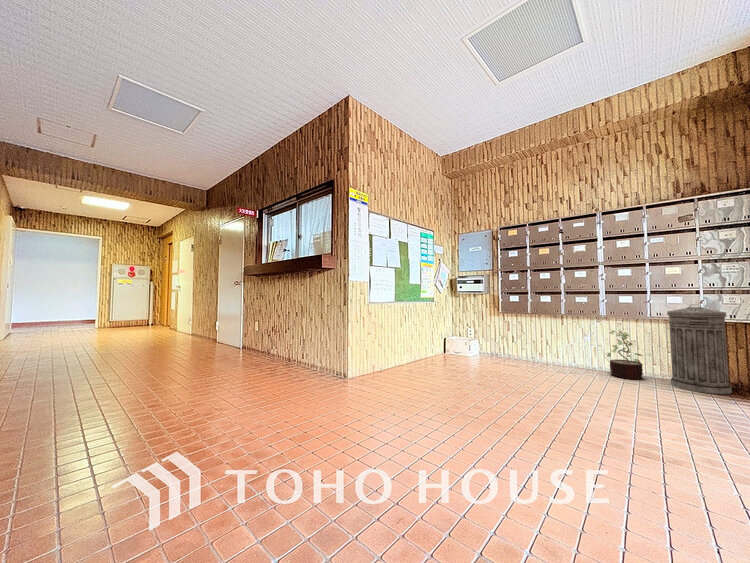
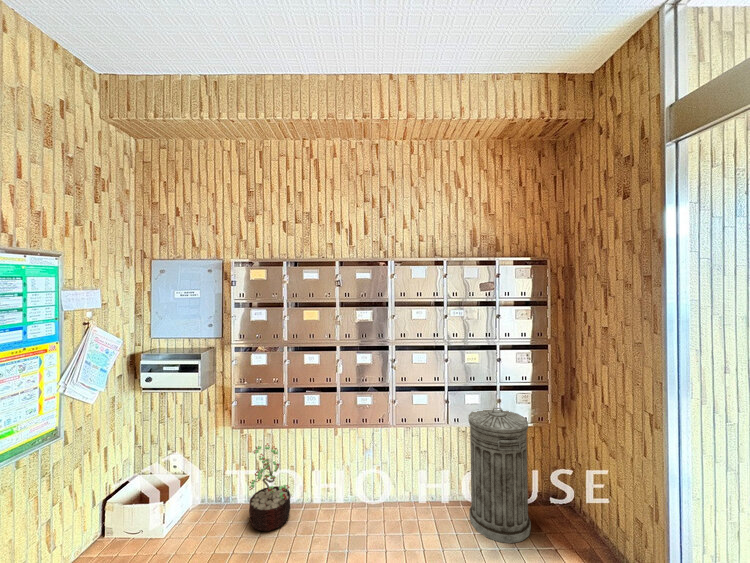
decorative plant: present [607,331,643,379] -> present [249,443,291,531]

